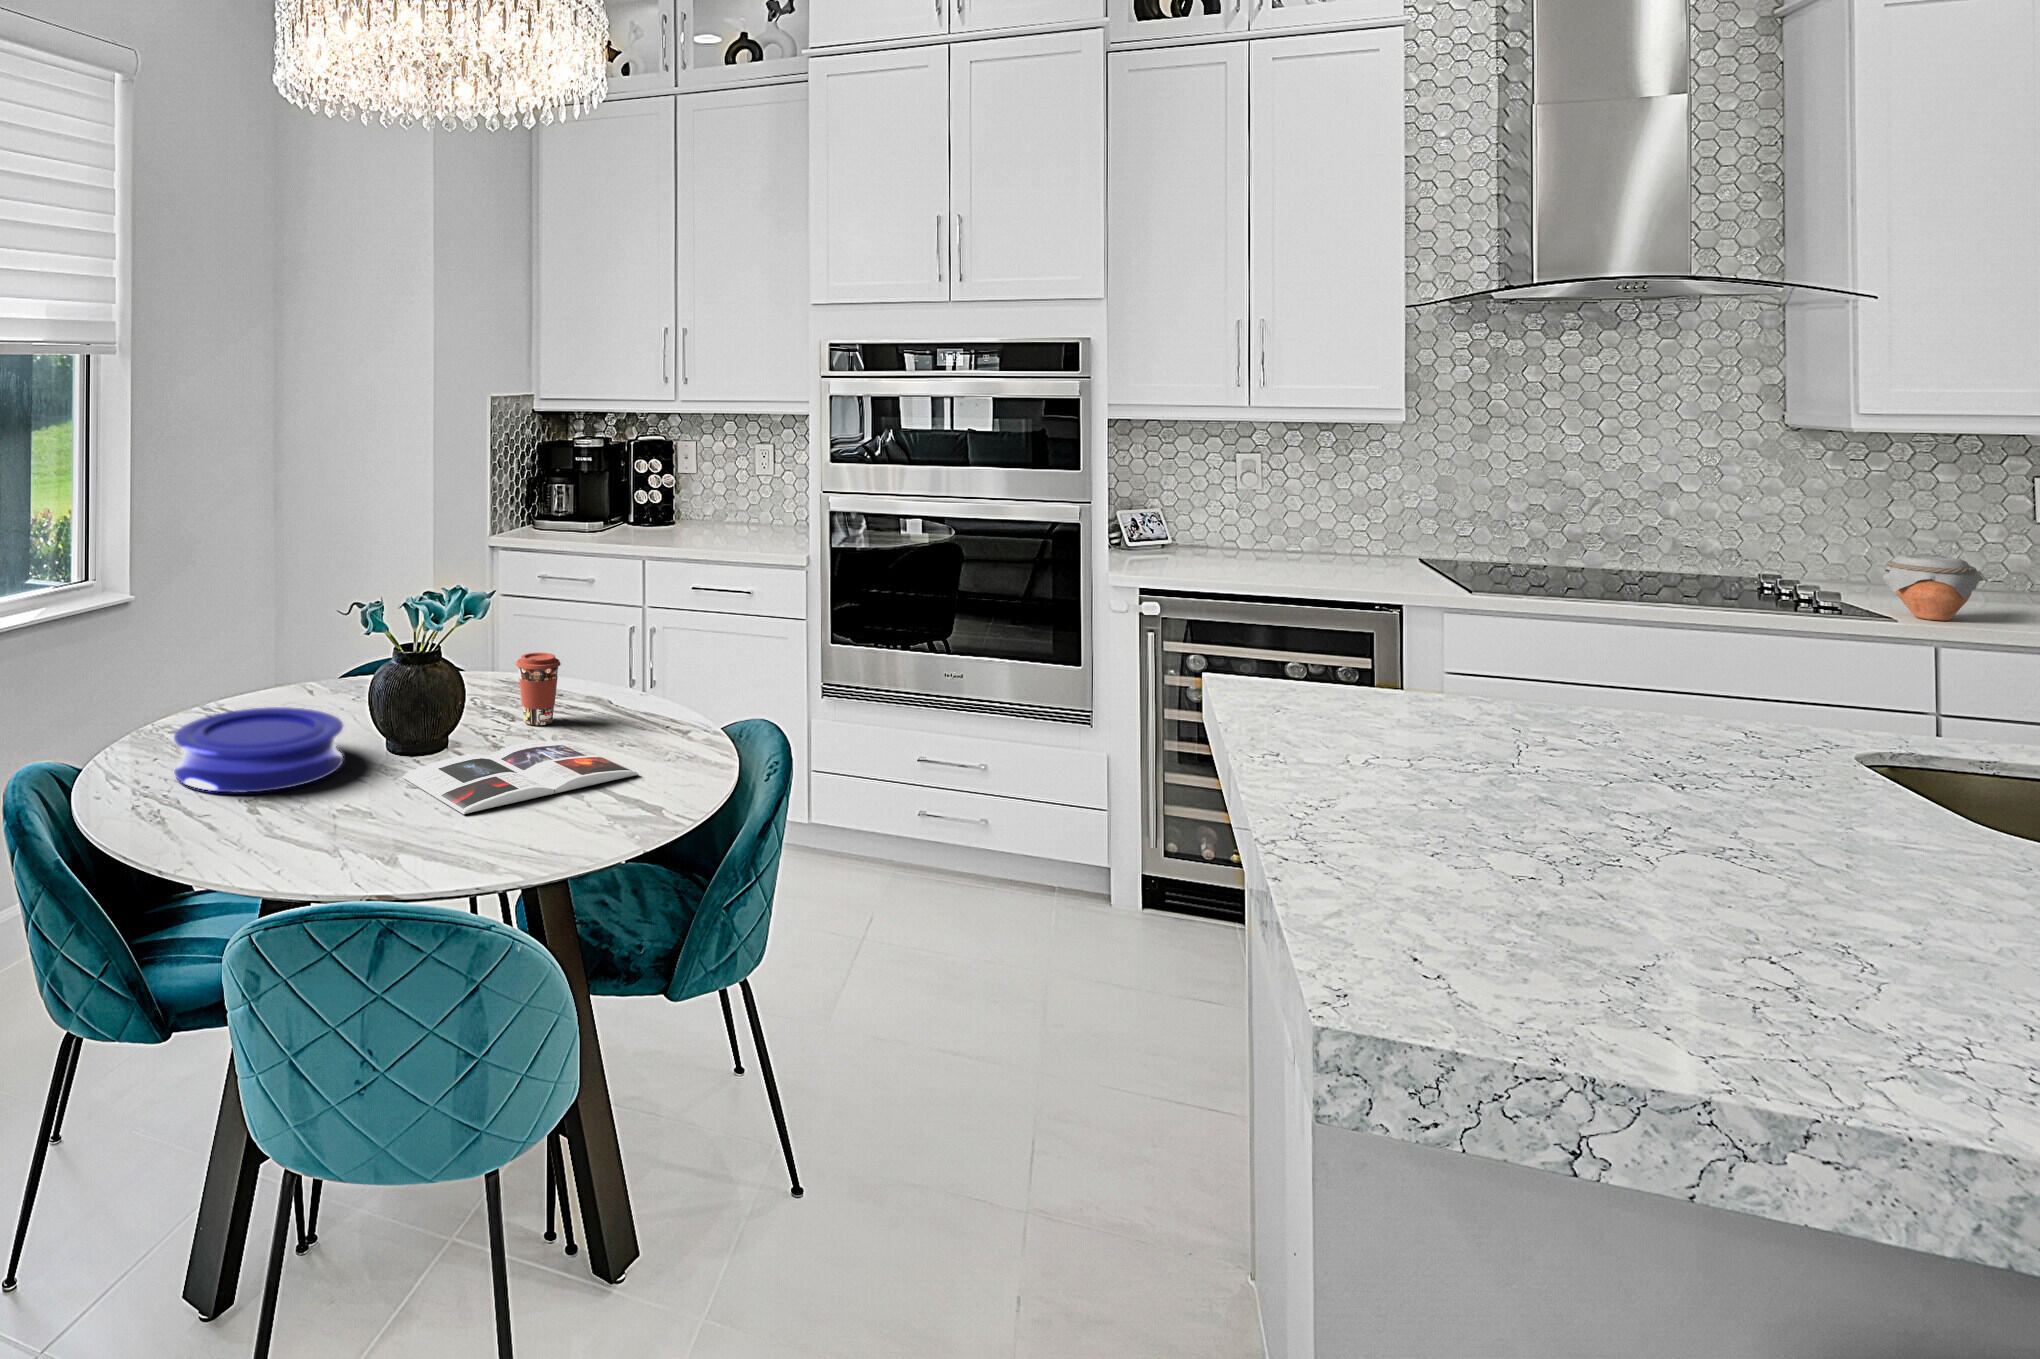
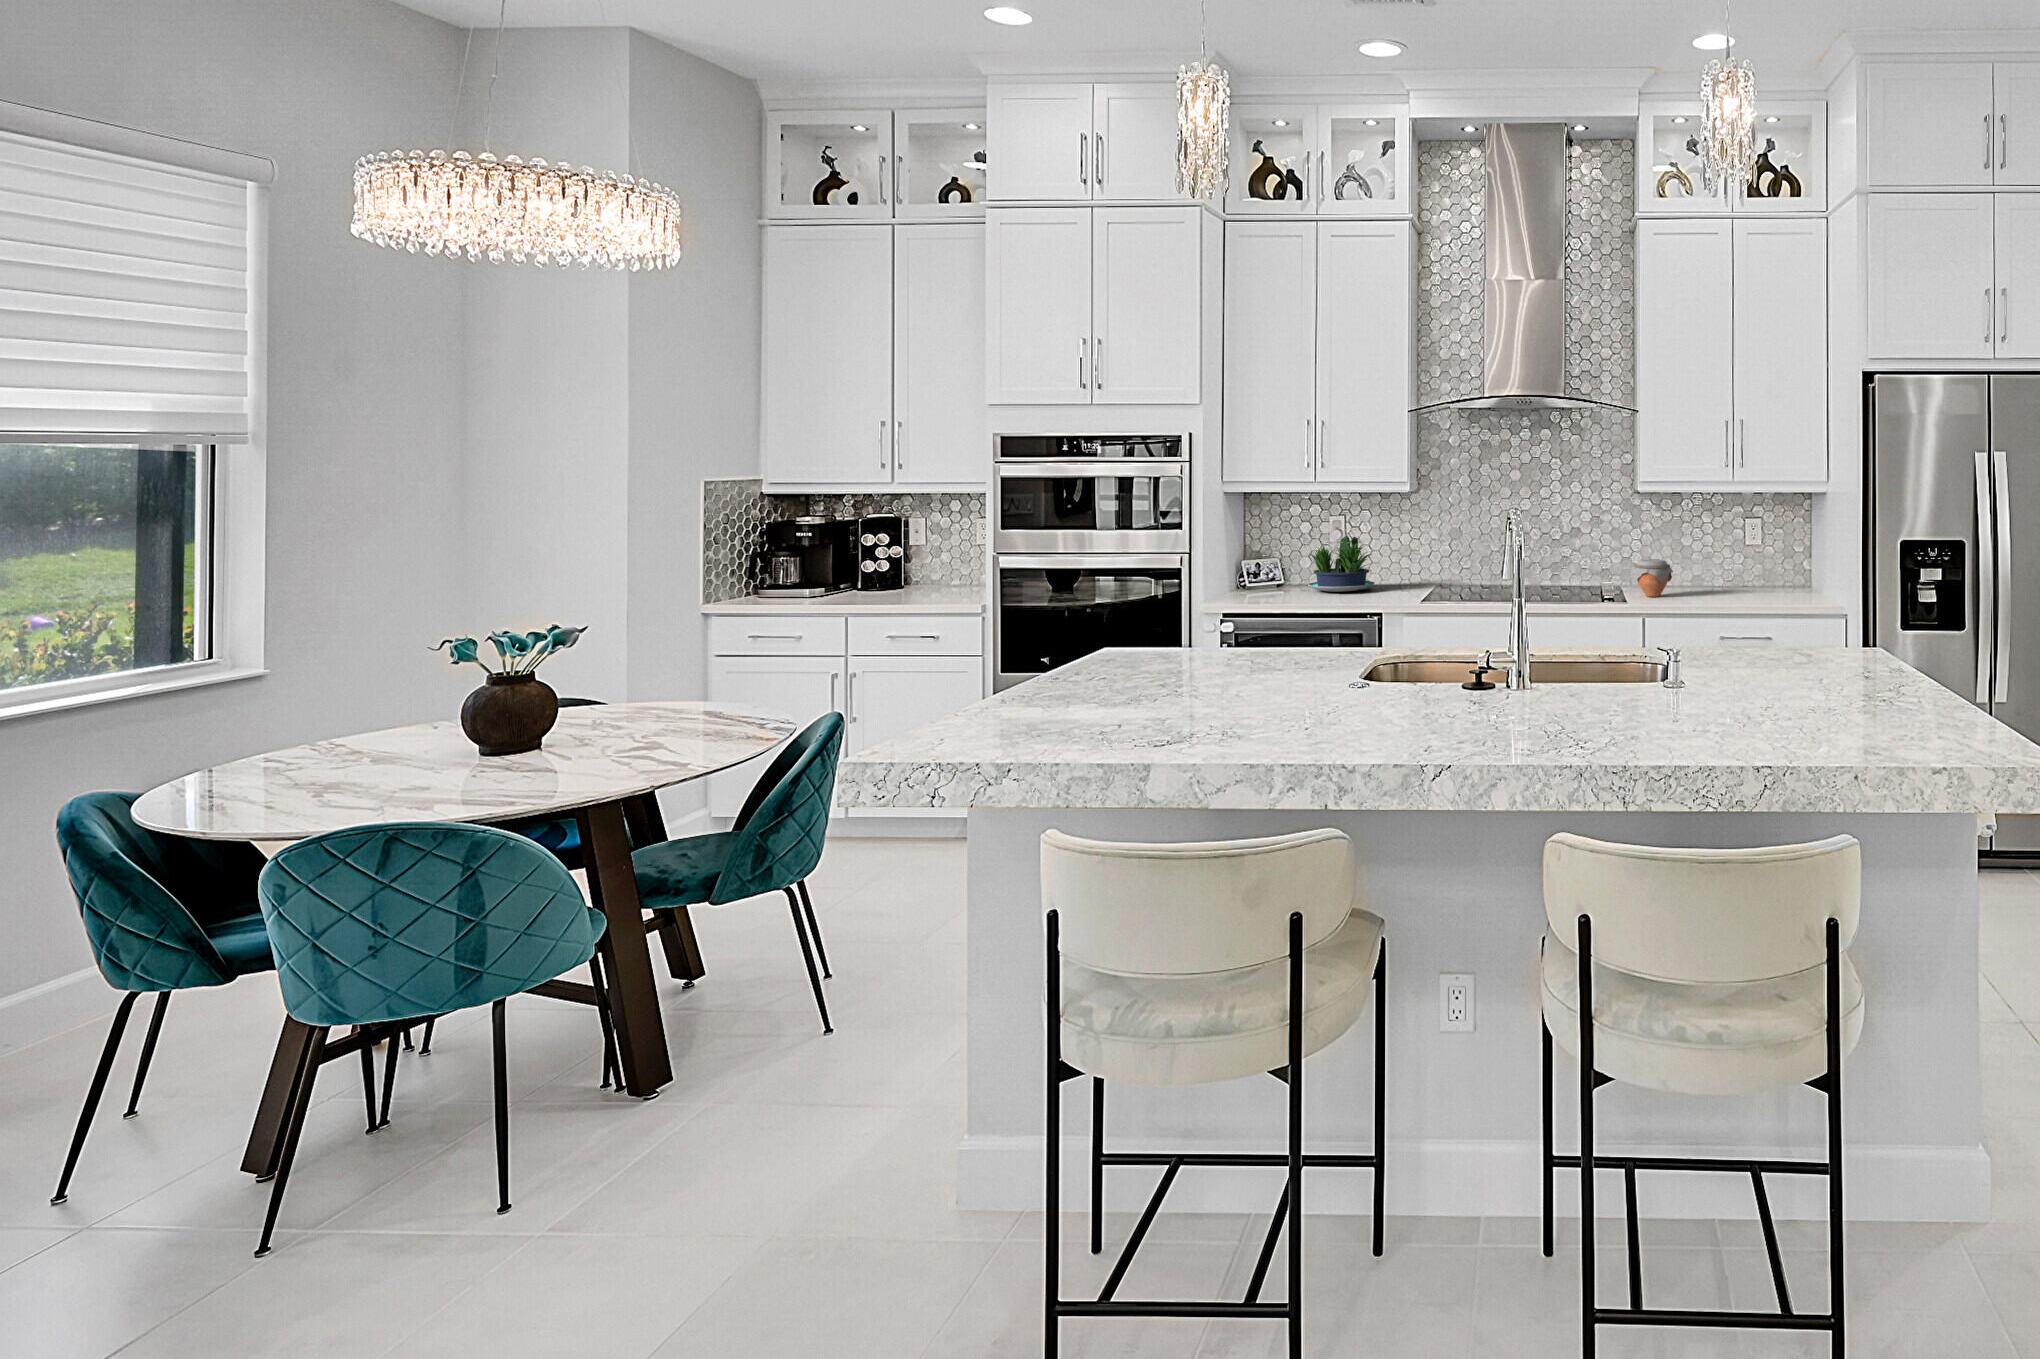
potted plant: none [1237,489,1366,570] -> present [1308,536,1374,592]
coffee cup: present [516,653,561,725] -> none [624,671,667,726]
plate: present [174,707,344,793] -> none [251,726,436,787]
magazine: present [403,741,638,814] -> none [485,731,701,777]

